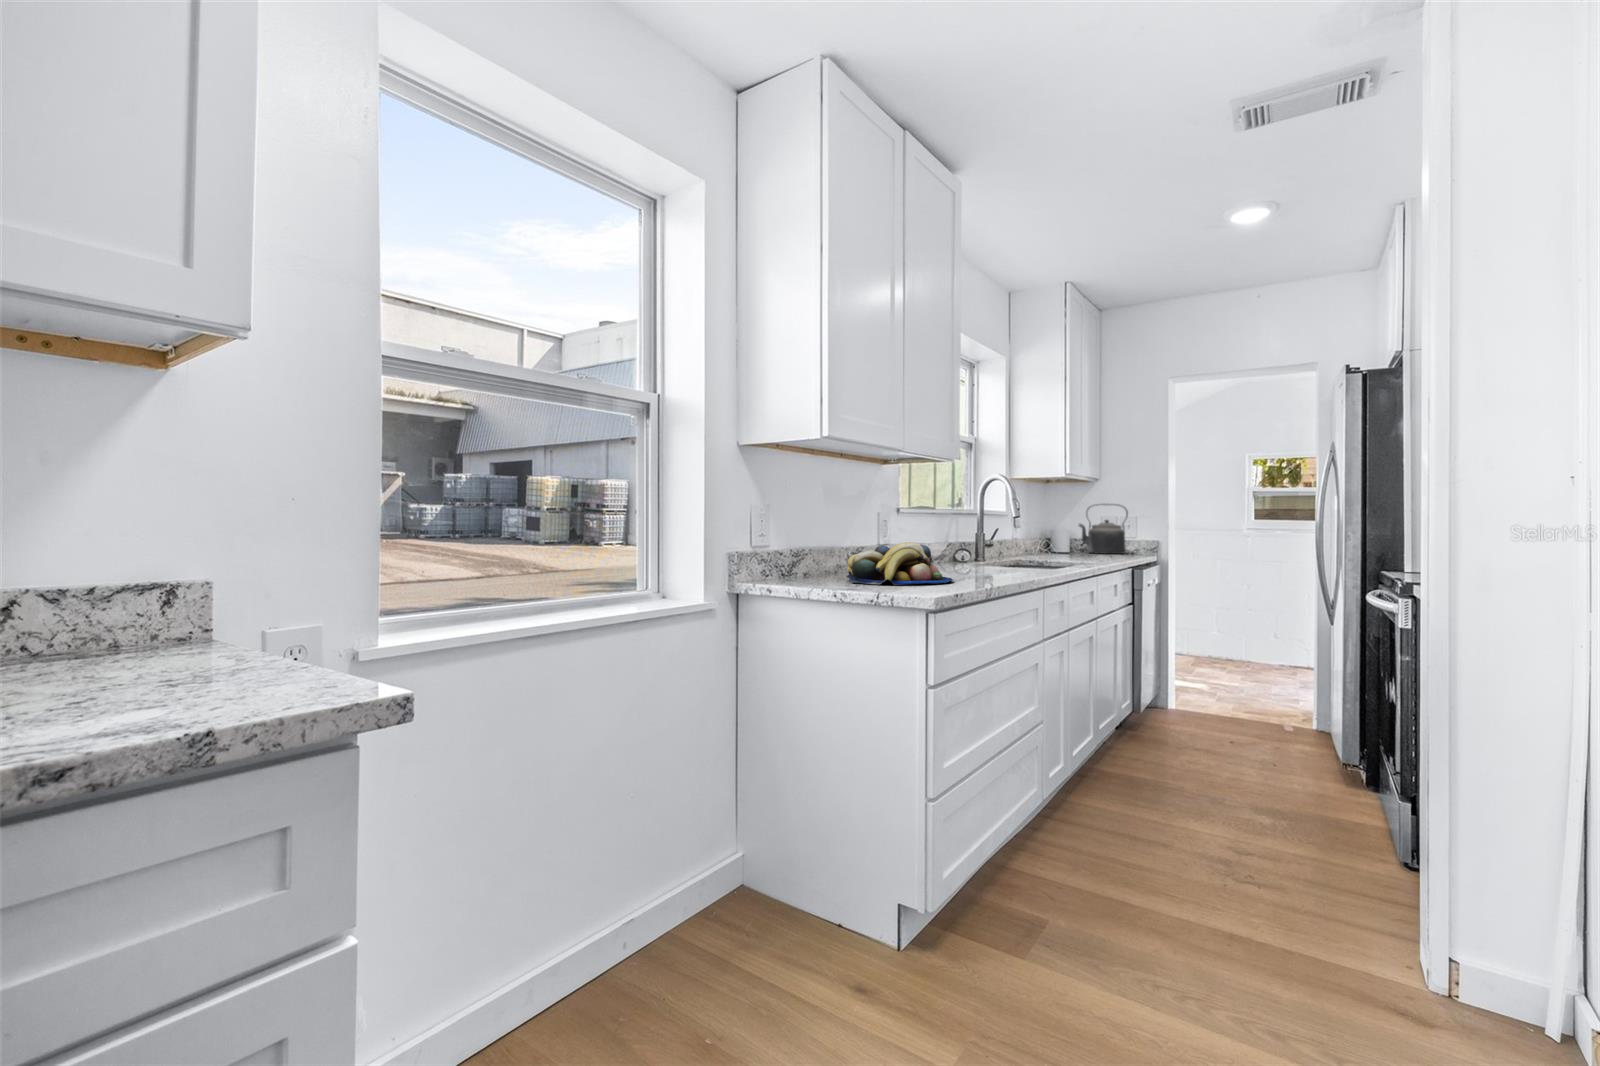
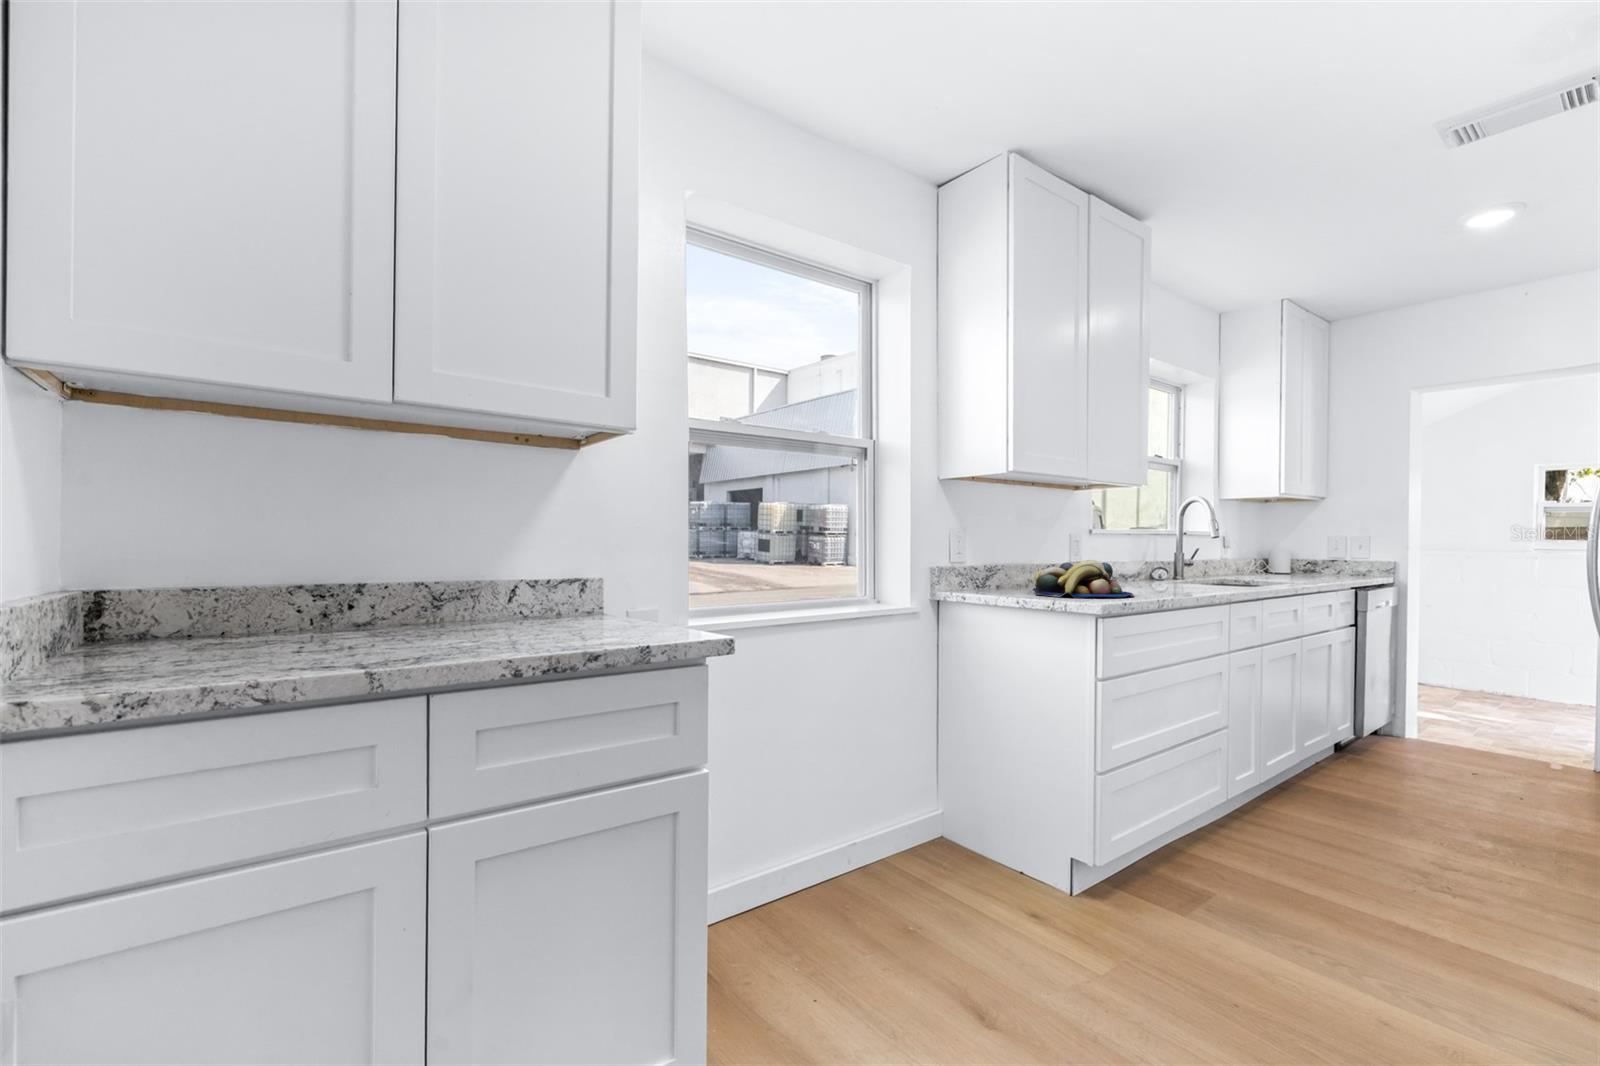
kettle: present [1079,505,1128,554] -> none [1299,523,1358,574]

